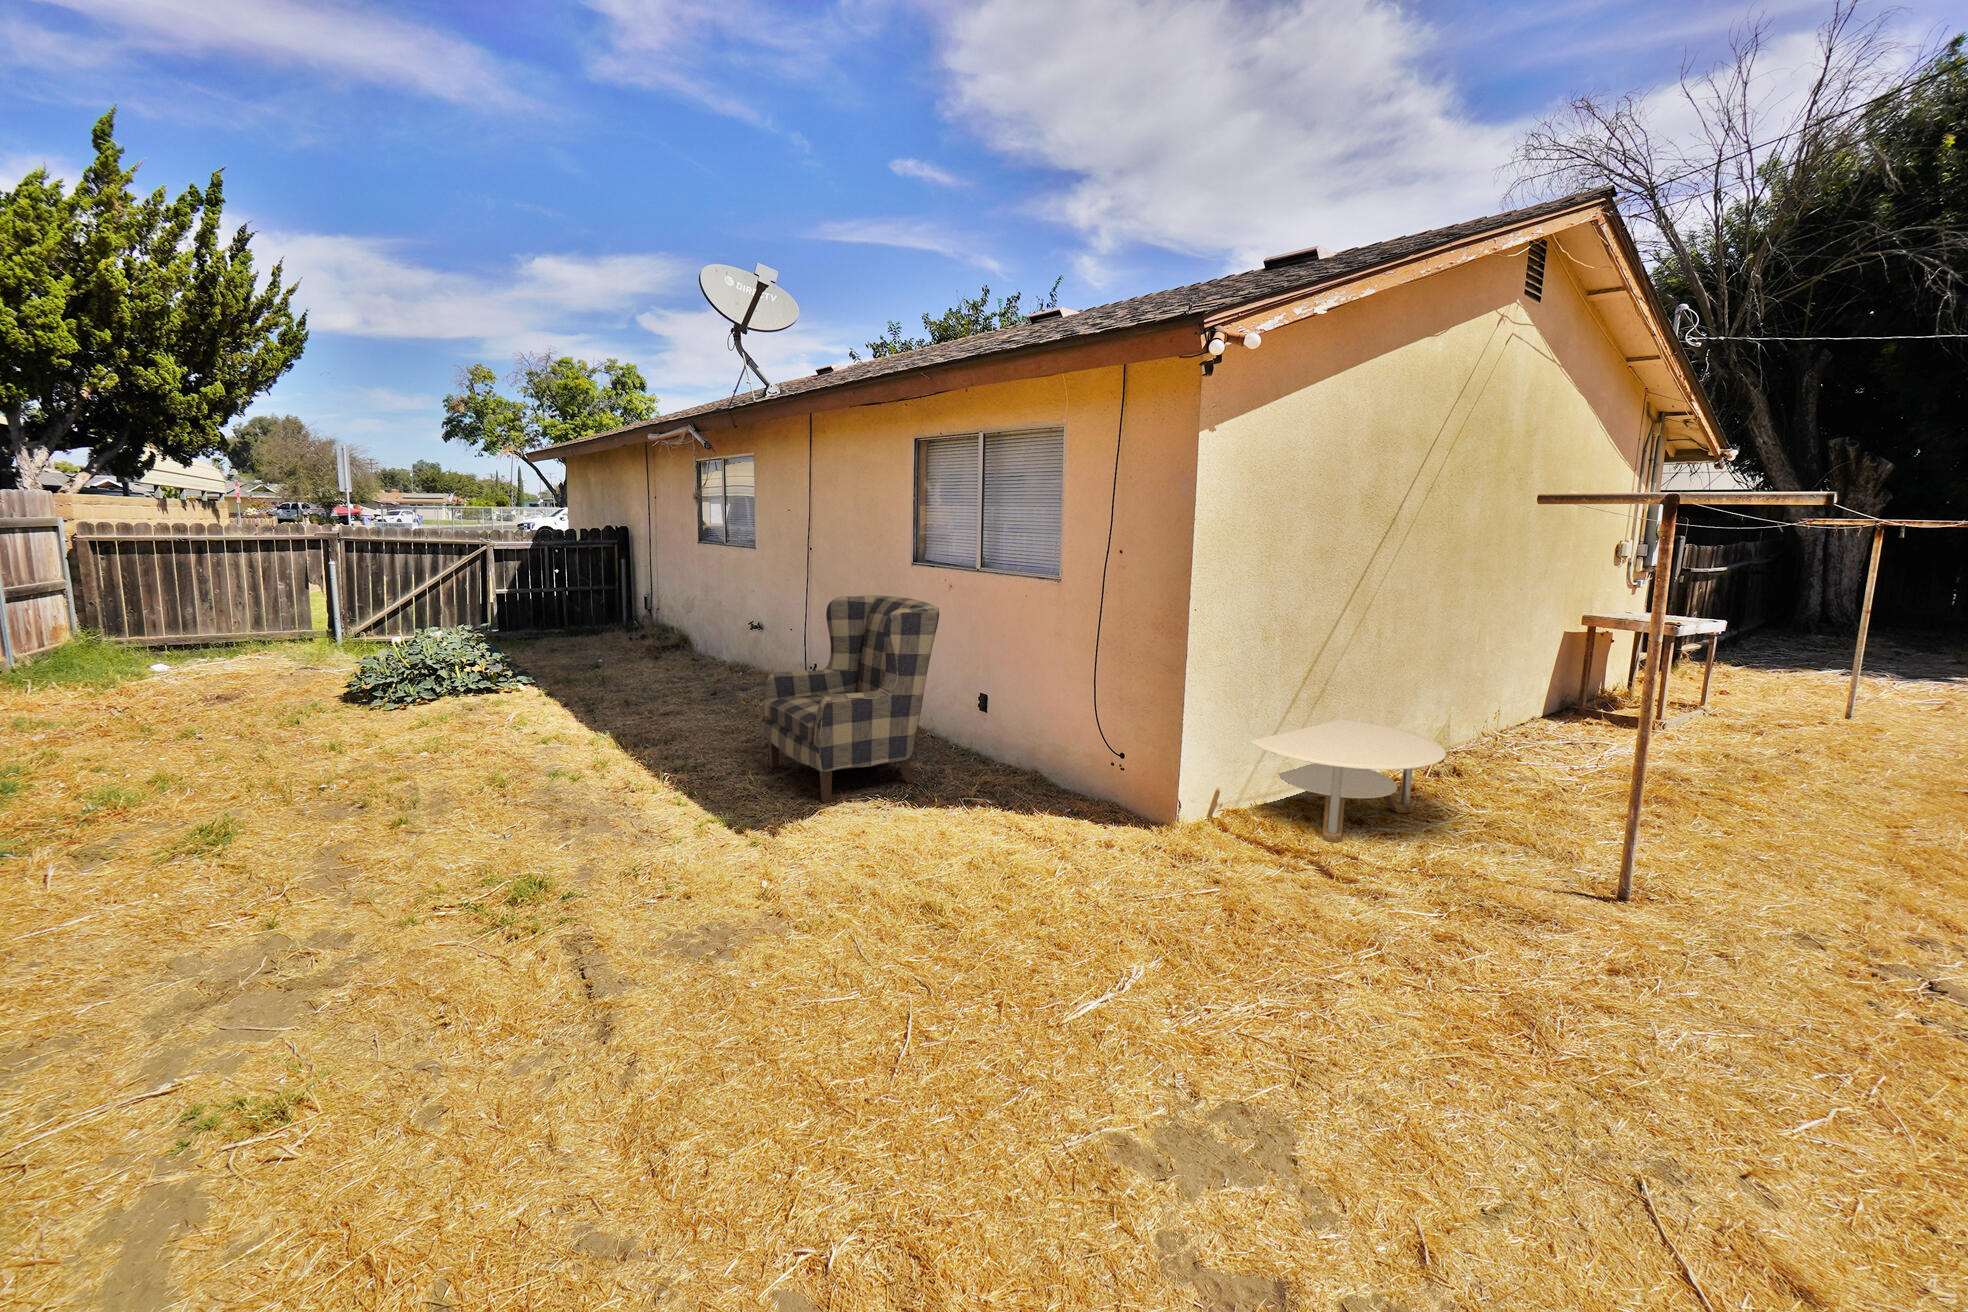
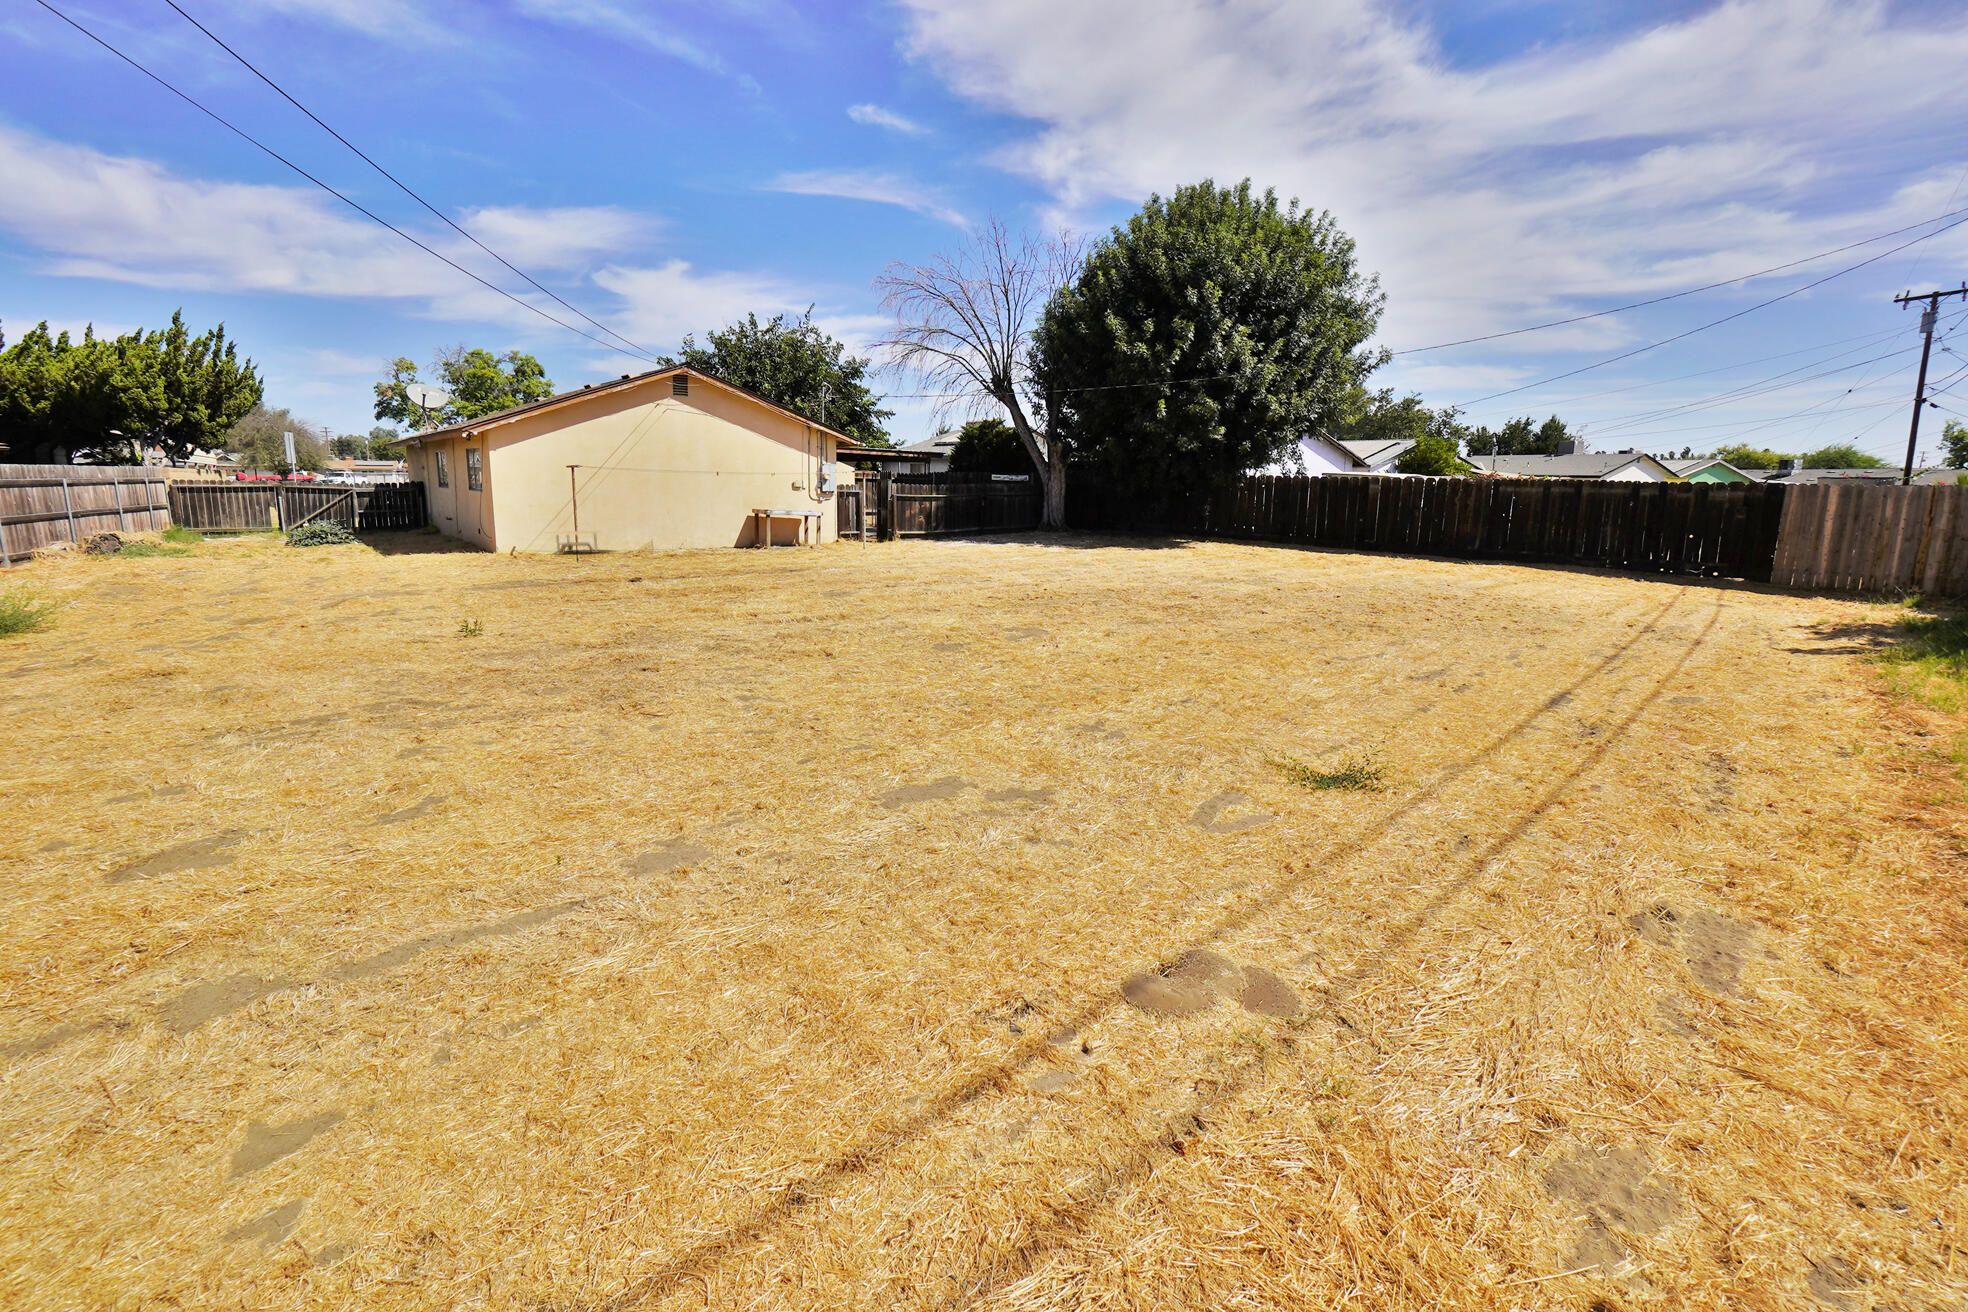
chair: present [763,595,939,803] -> none [425,498,474,552]

